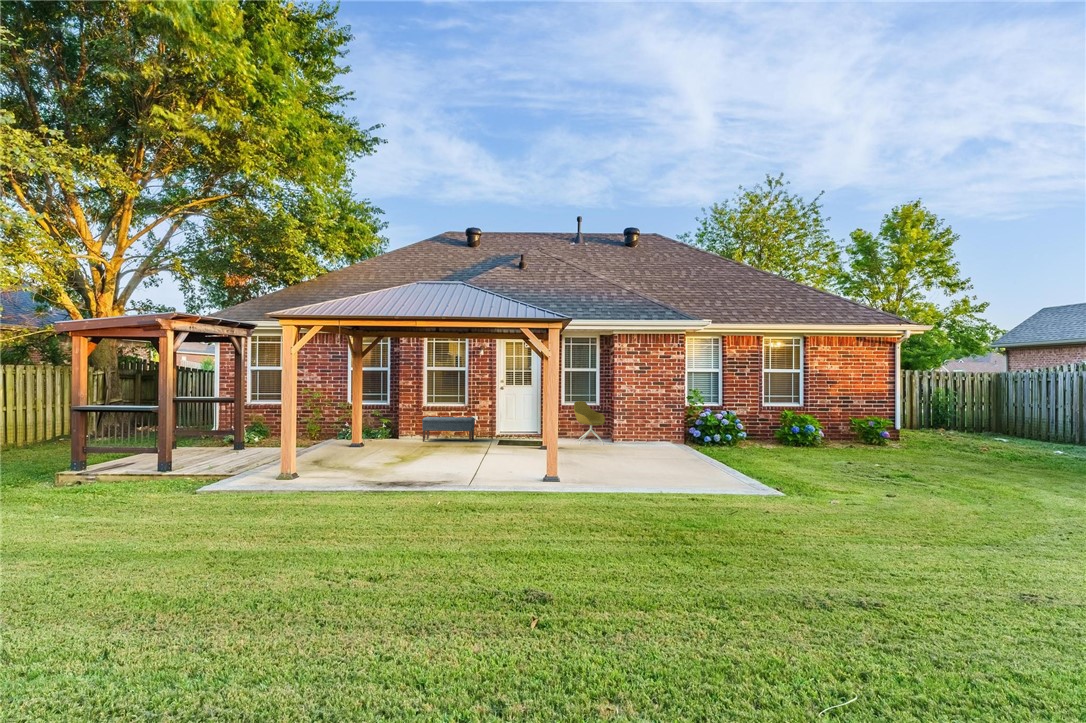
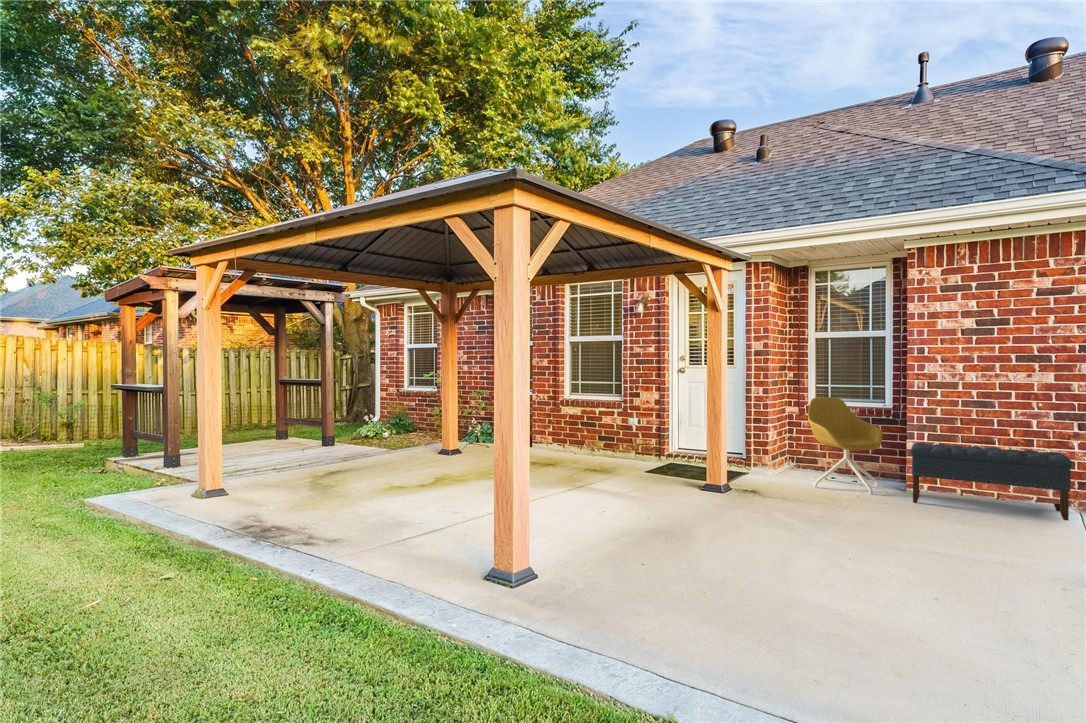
bench: present [422,417,475,442] -> present [911,443,1072,521]

